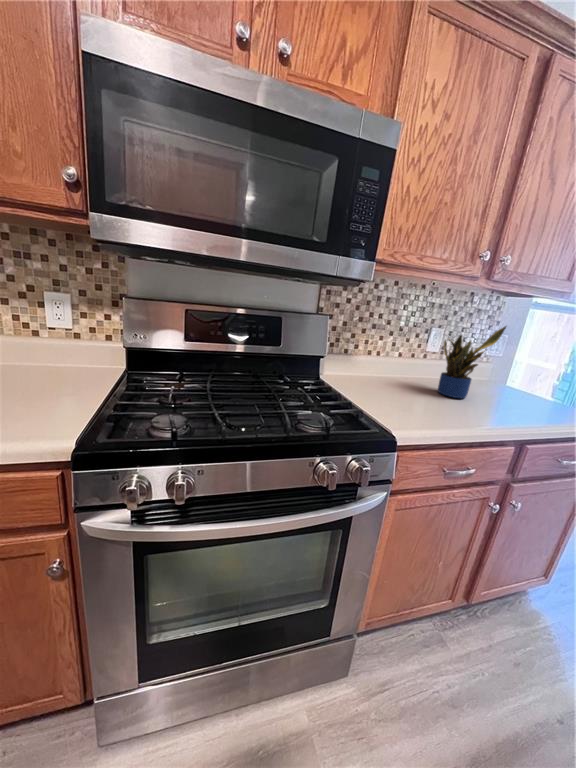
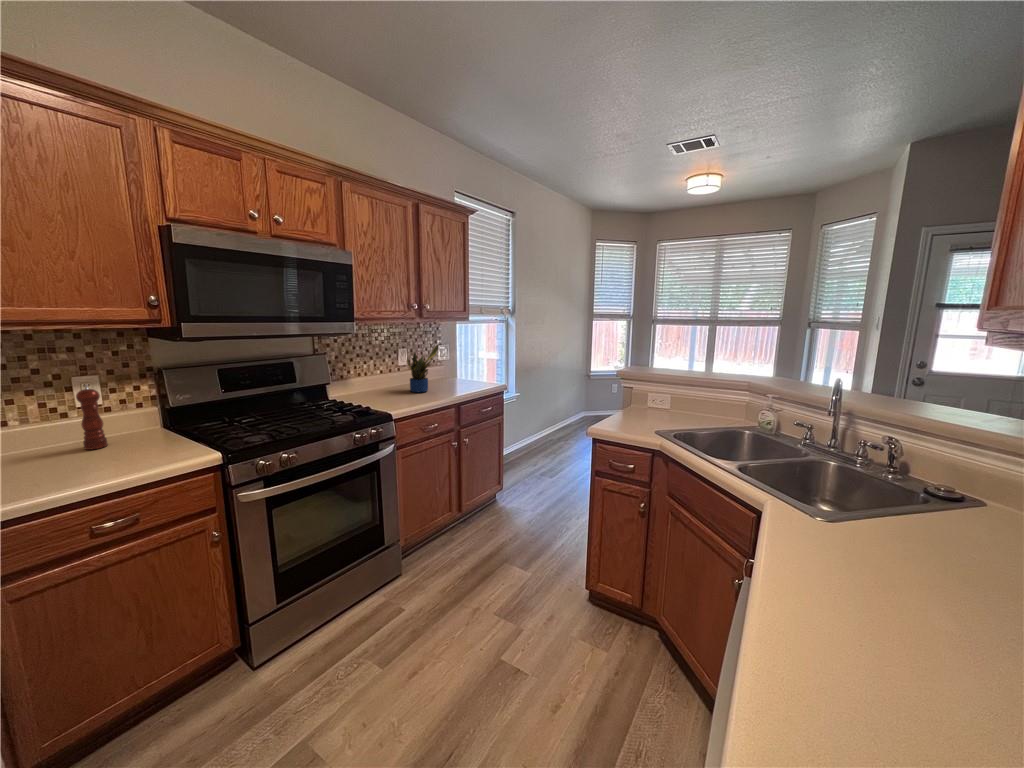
pepper mill: none [21,298,52,380] -> present [76,384,108,450]

